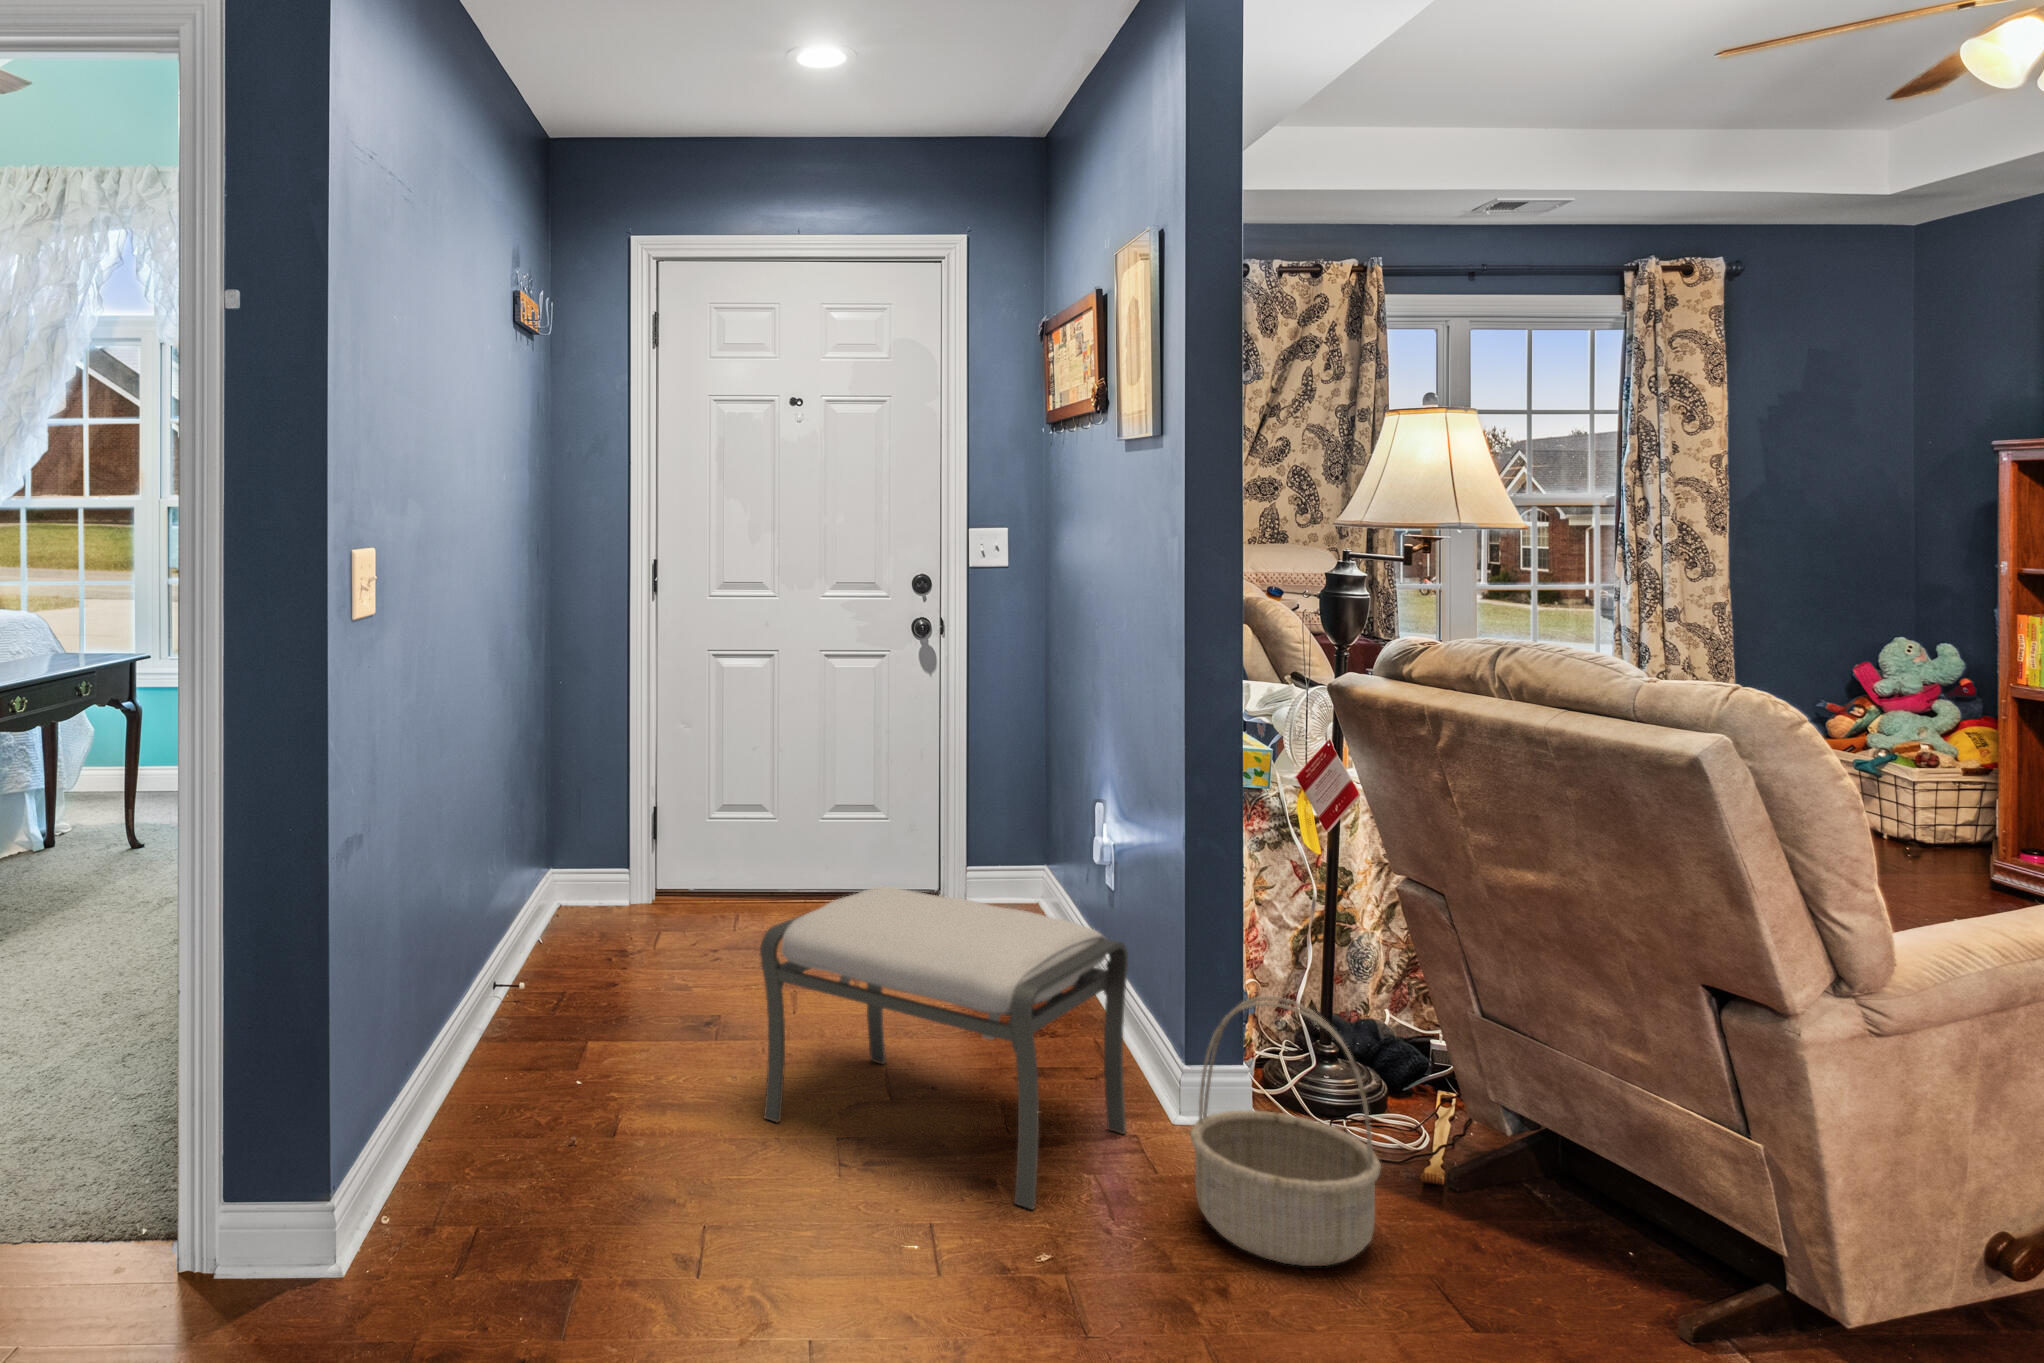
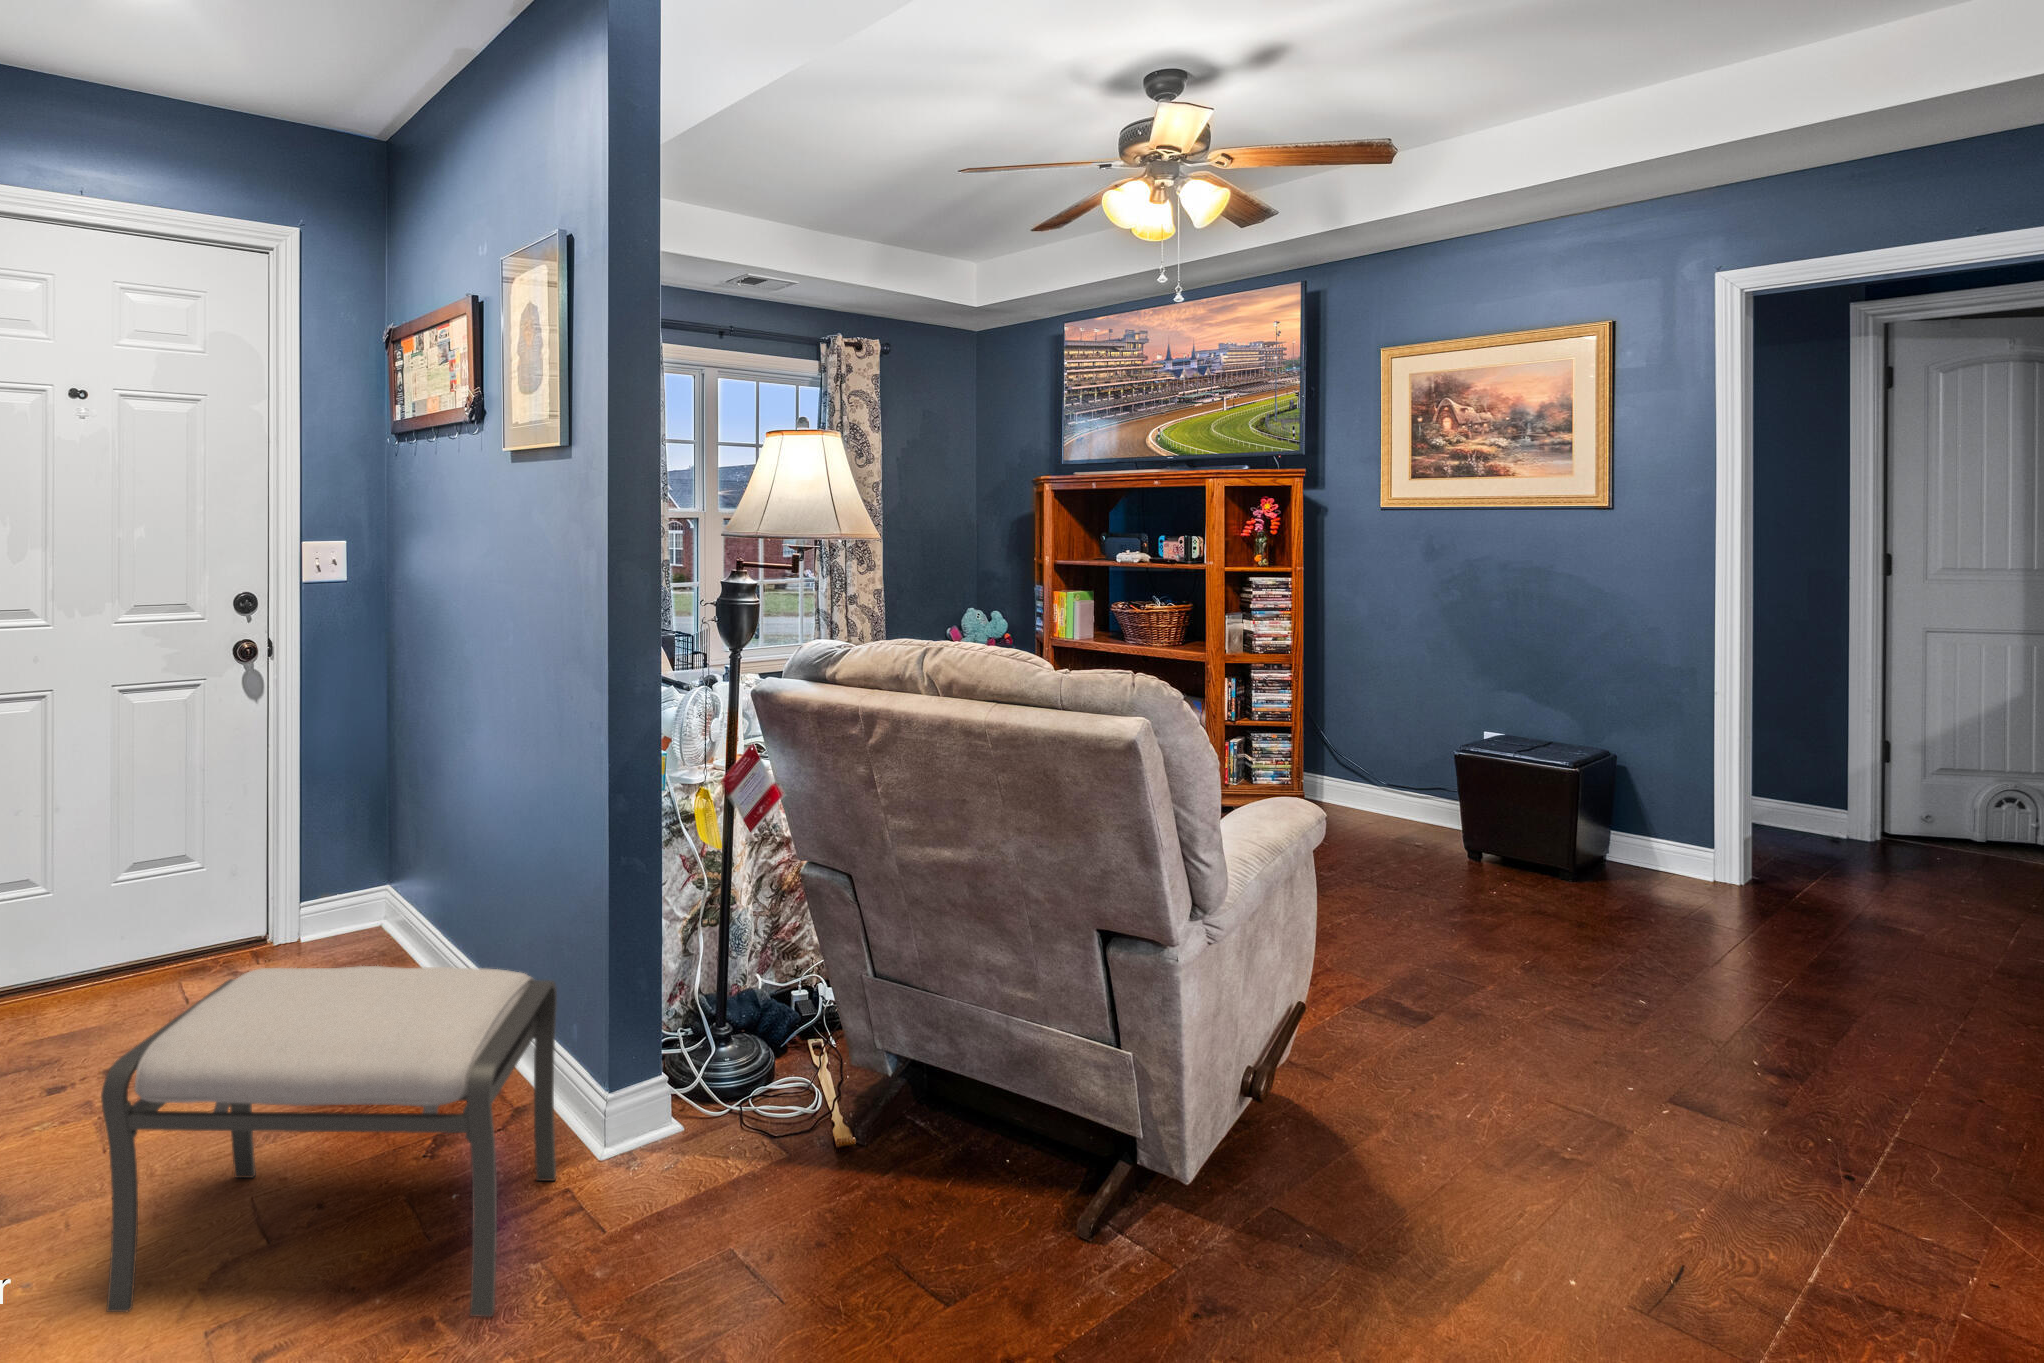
basket: present [1190,996,1381,1266] -> none [655,1012,836,1282]

